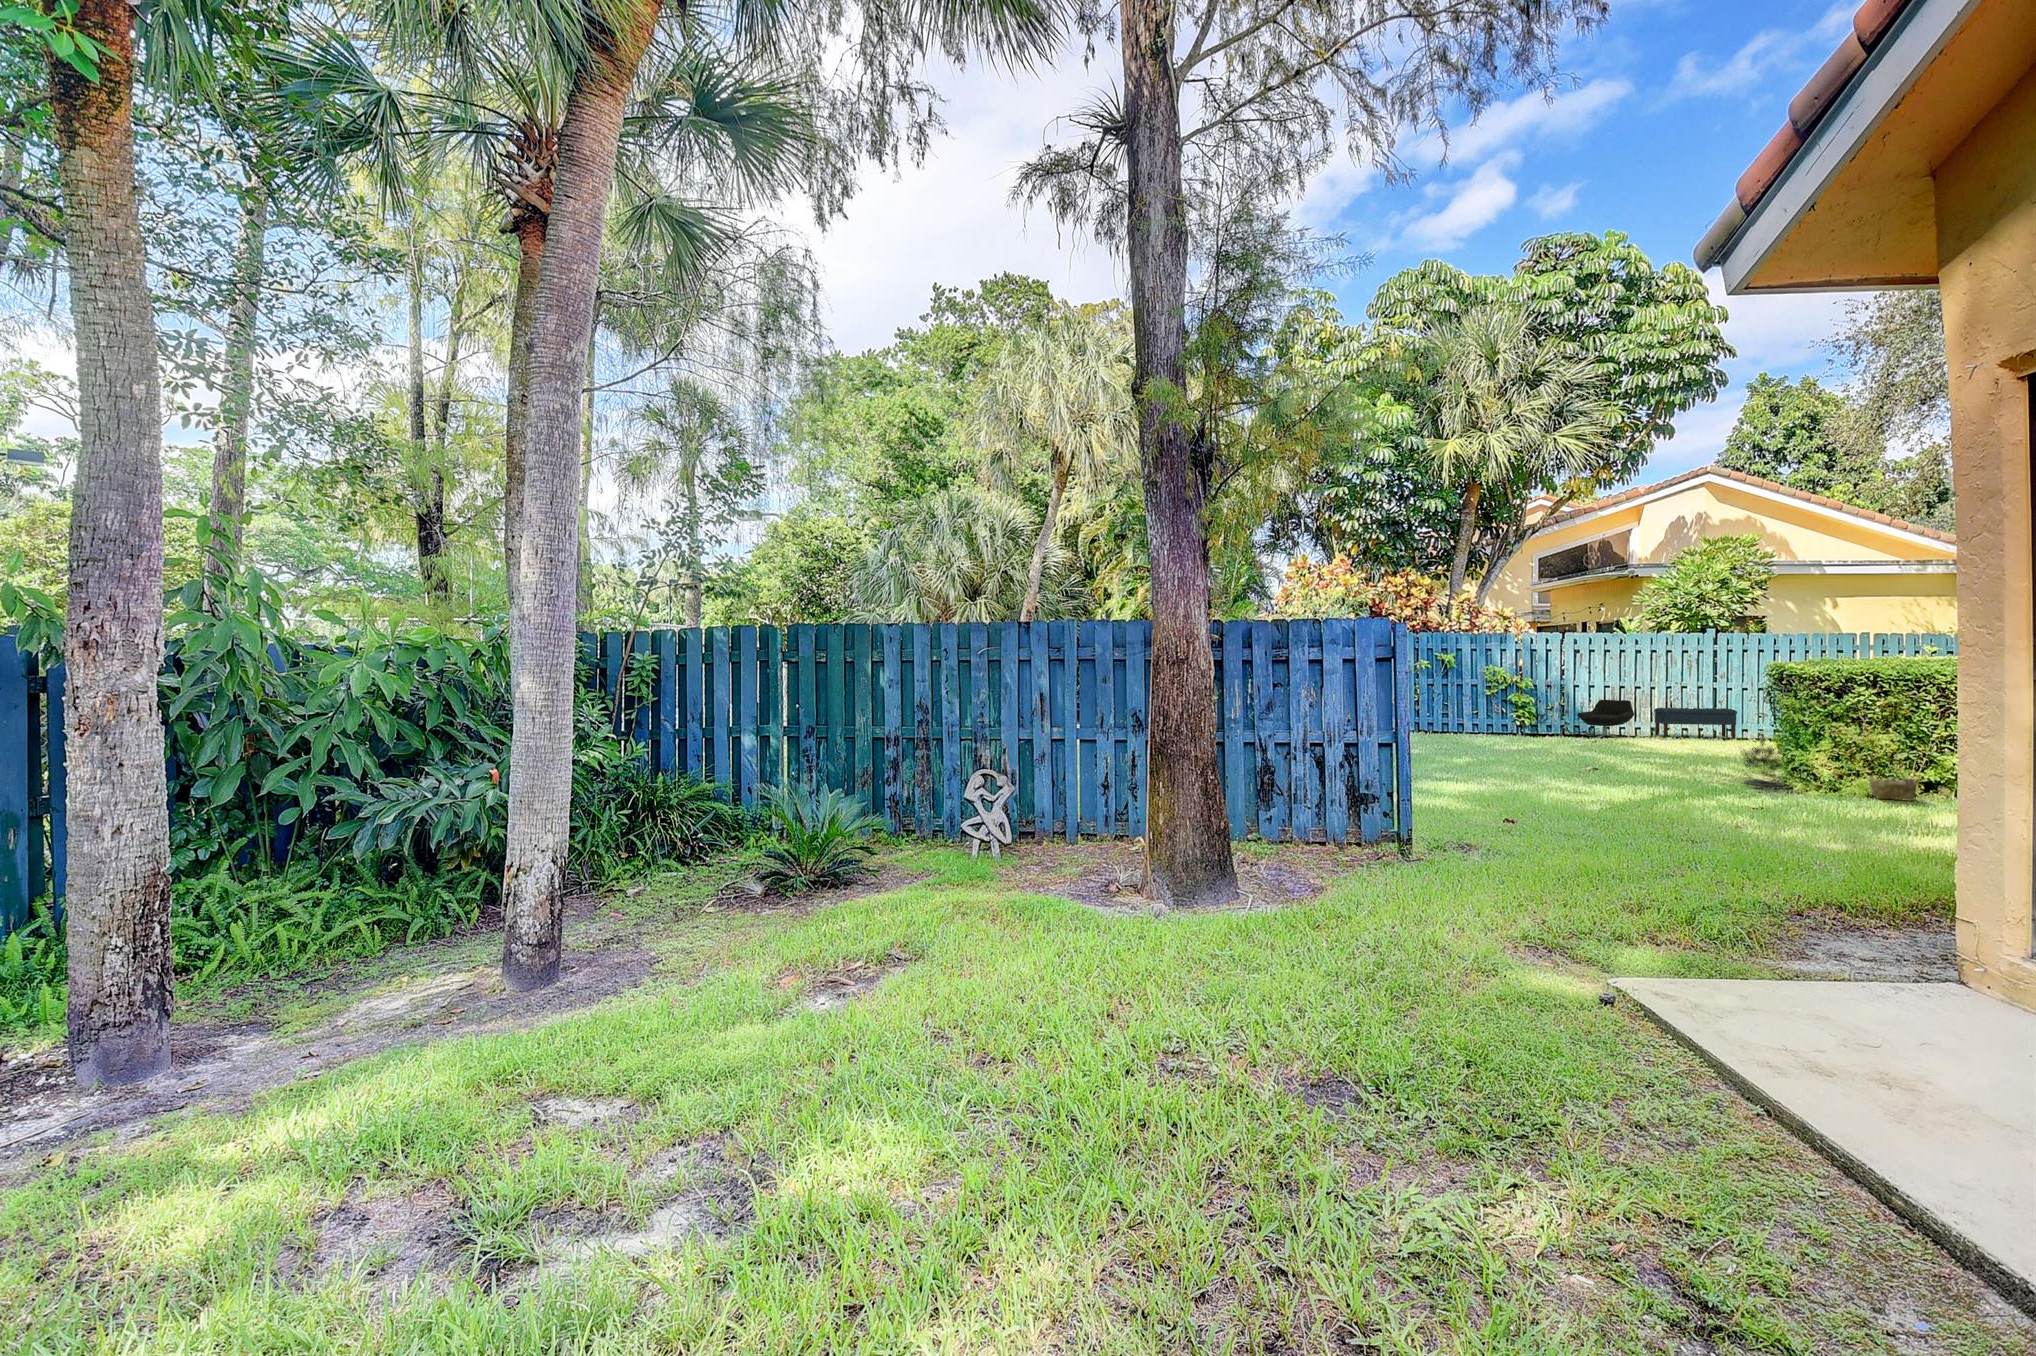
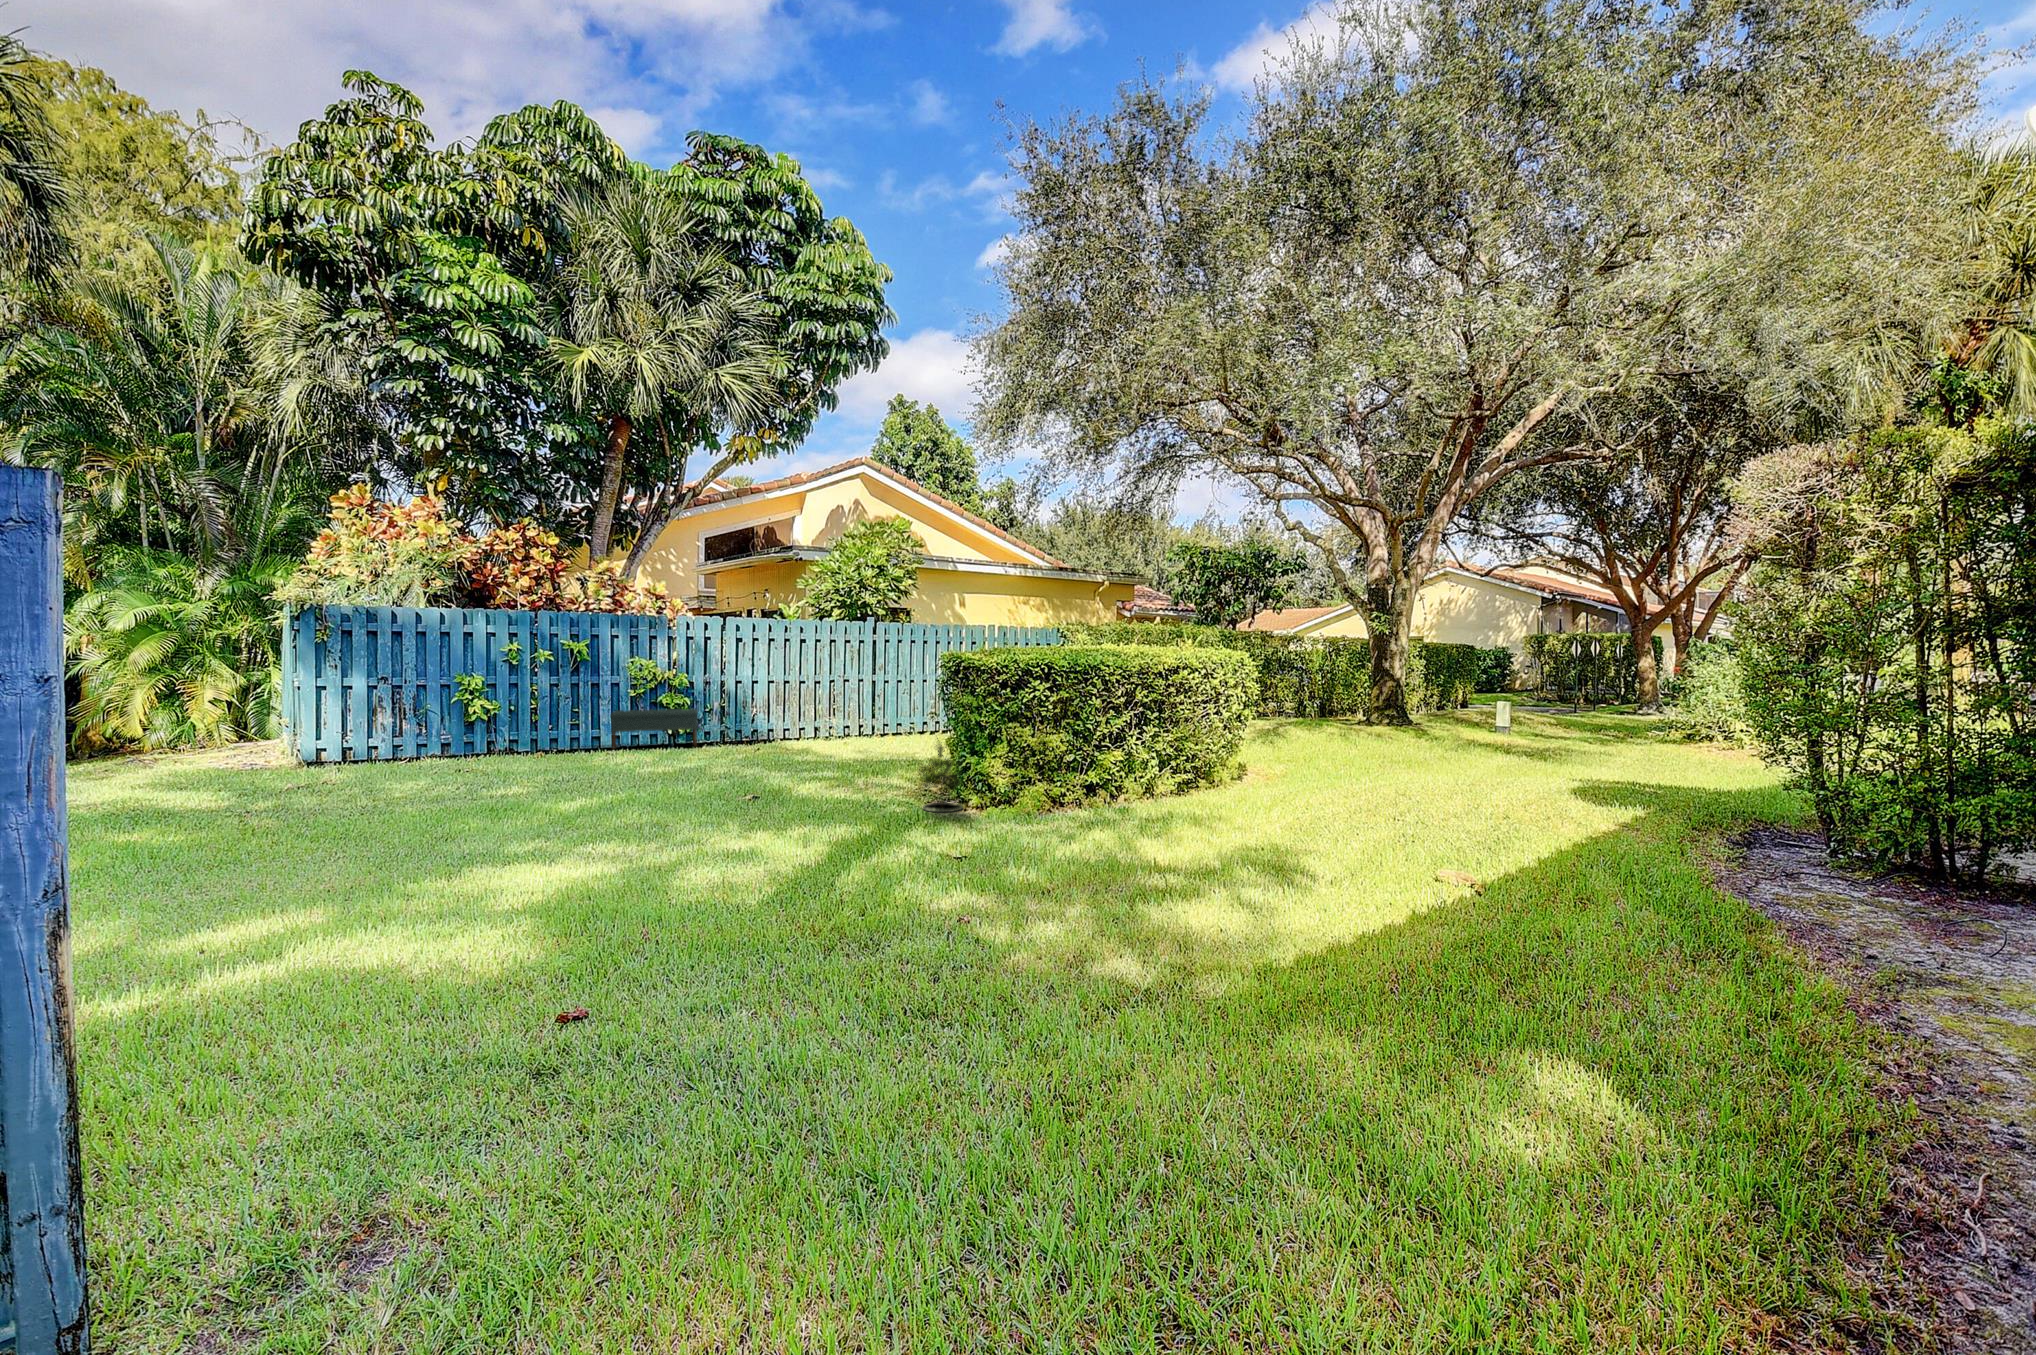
lounge chair: present [1577,700,1634,738] -> none [741,696,801,744]
bench: present [1654,708,1737,738] -> present [610,708,698,749]
woven basket: present [1869,776,1917,801] -> none [1045,777,1089,819]

